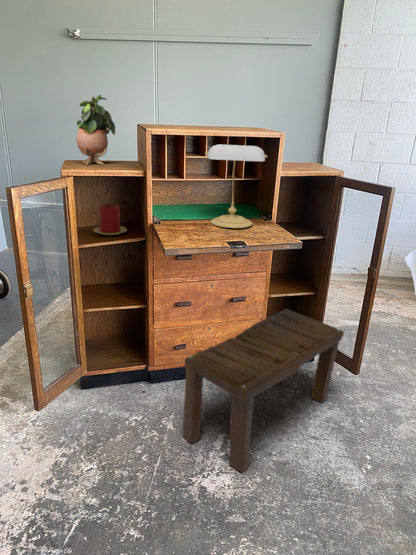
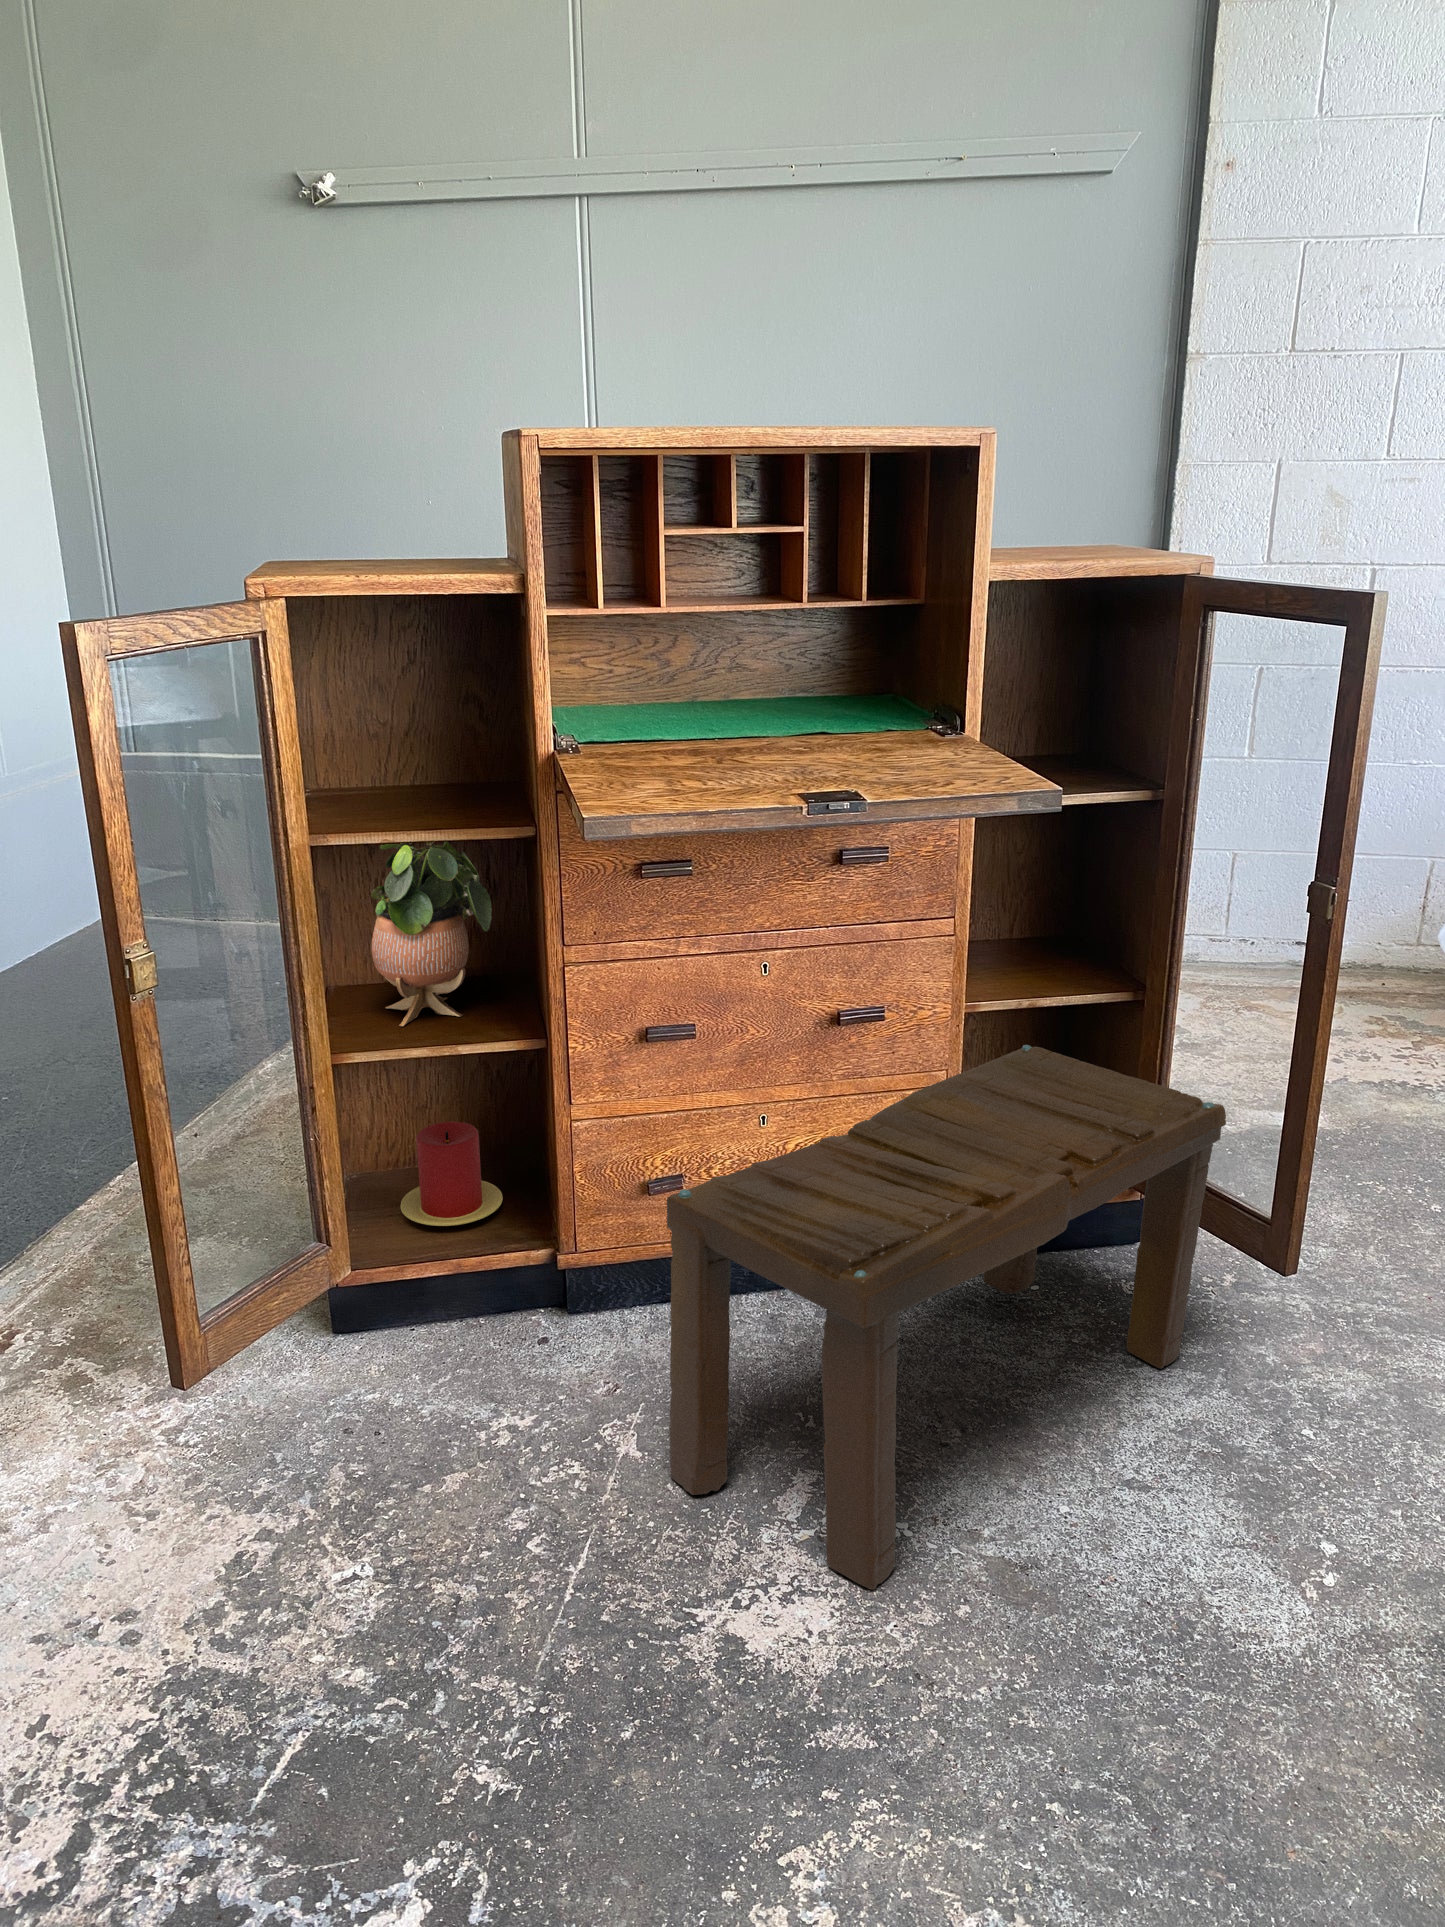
potted plant: present [77,95,115,165] -> present [371,840,492,1026]
desk lamp: present [205,144,267,228] -> none [722,480,933,760]
candle: present [94,204,127,235] -> present [401,1122,503,1226]

